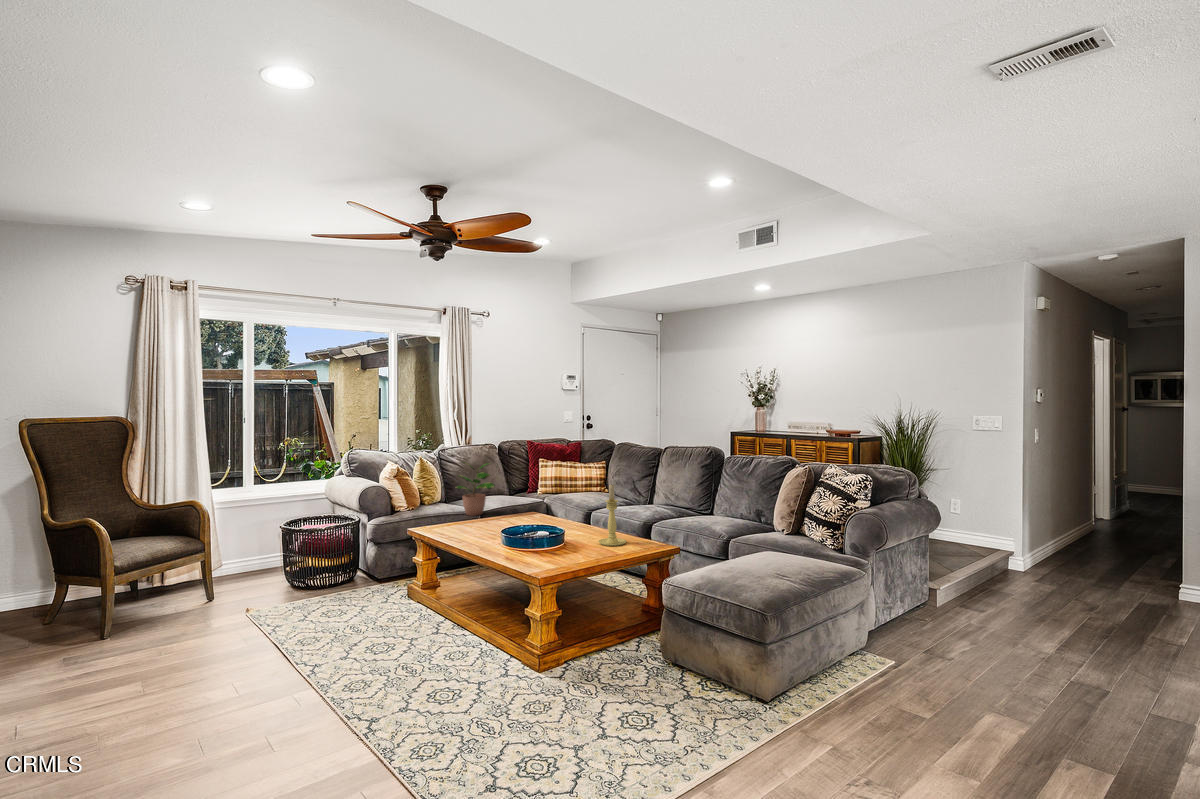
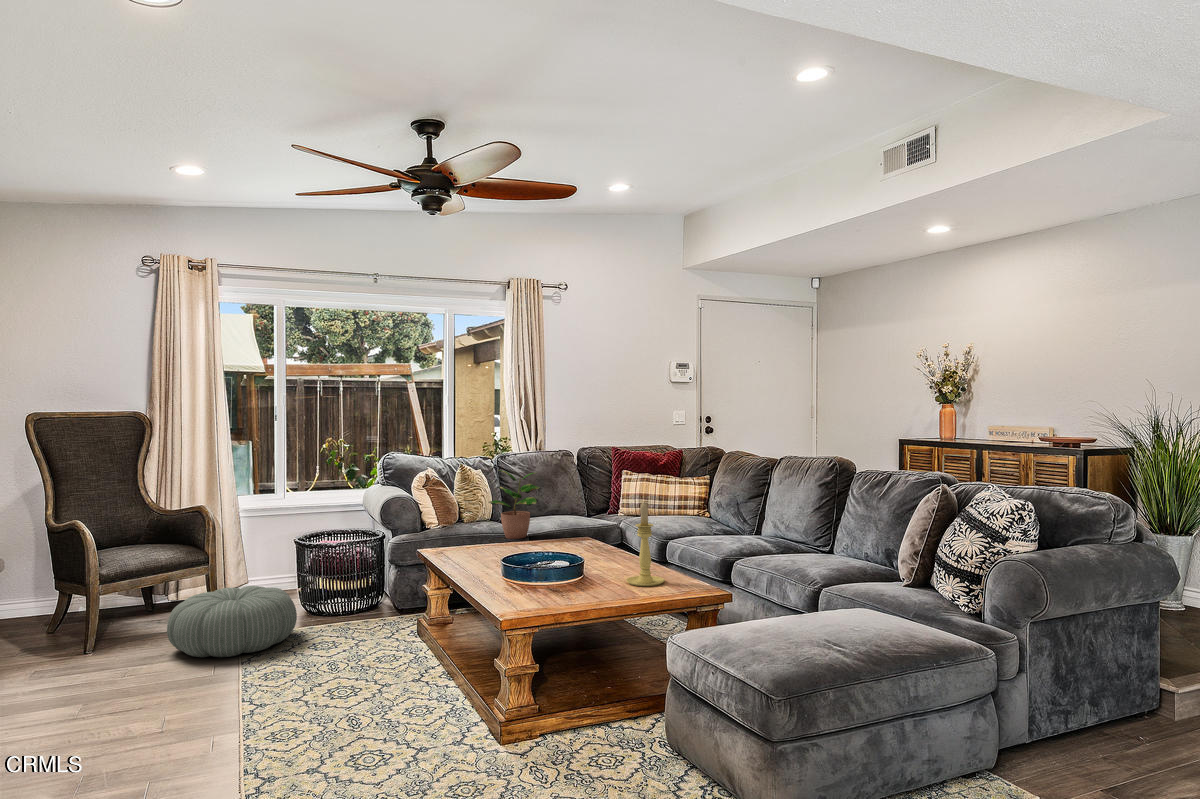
pouf: none [189,567,305,631] -> present [167,586,297,657]

